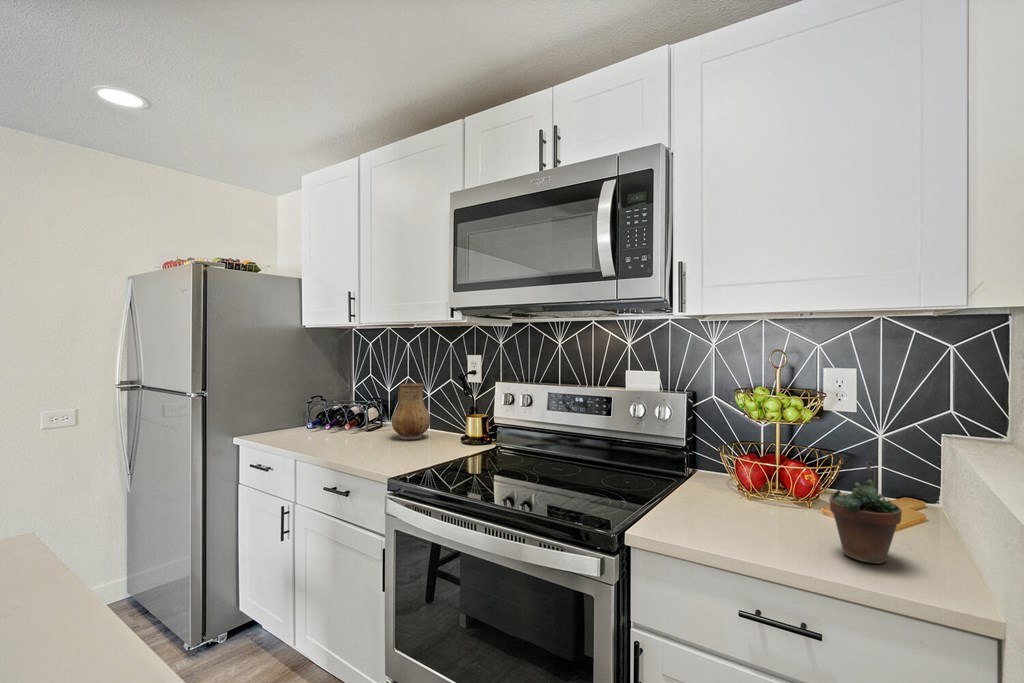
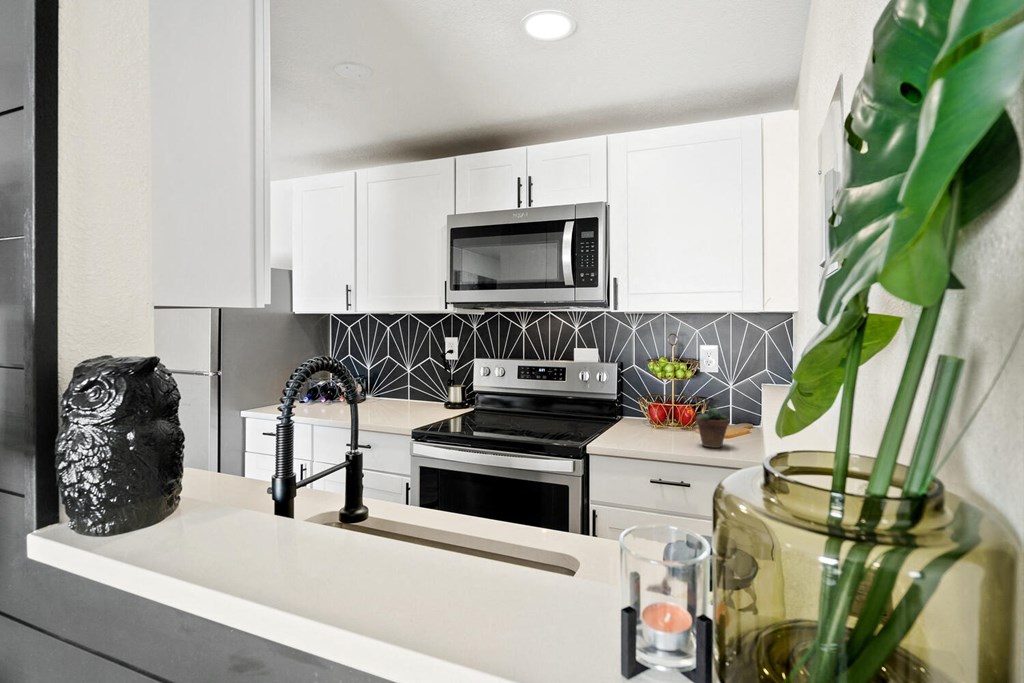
ceramic pitcher: present [392,383,430,440] -> none [385,361,416,407]

